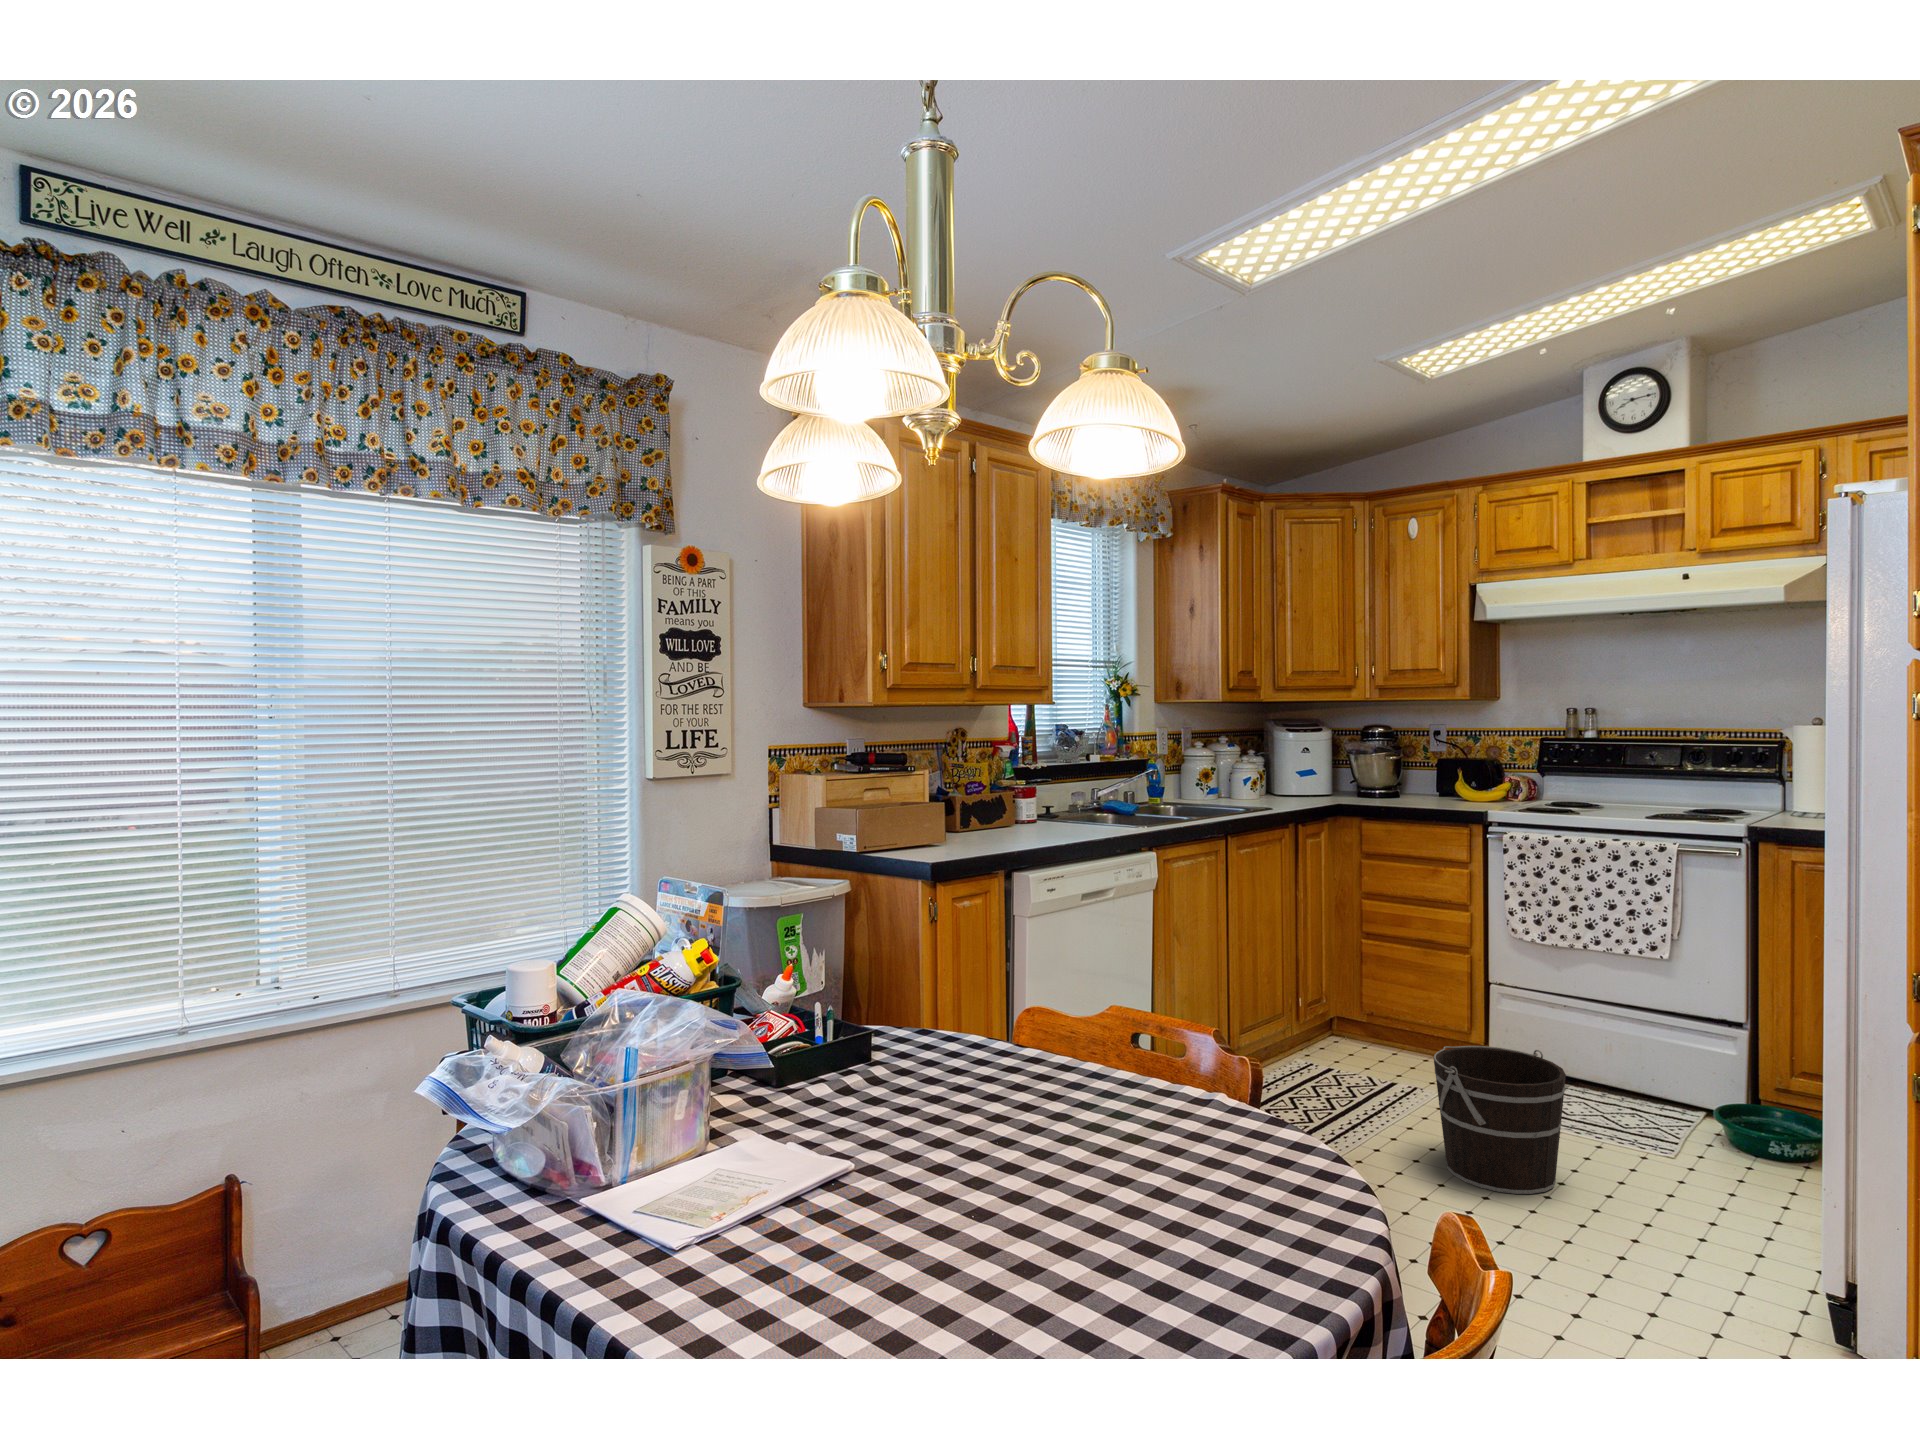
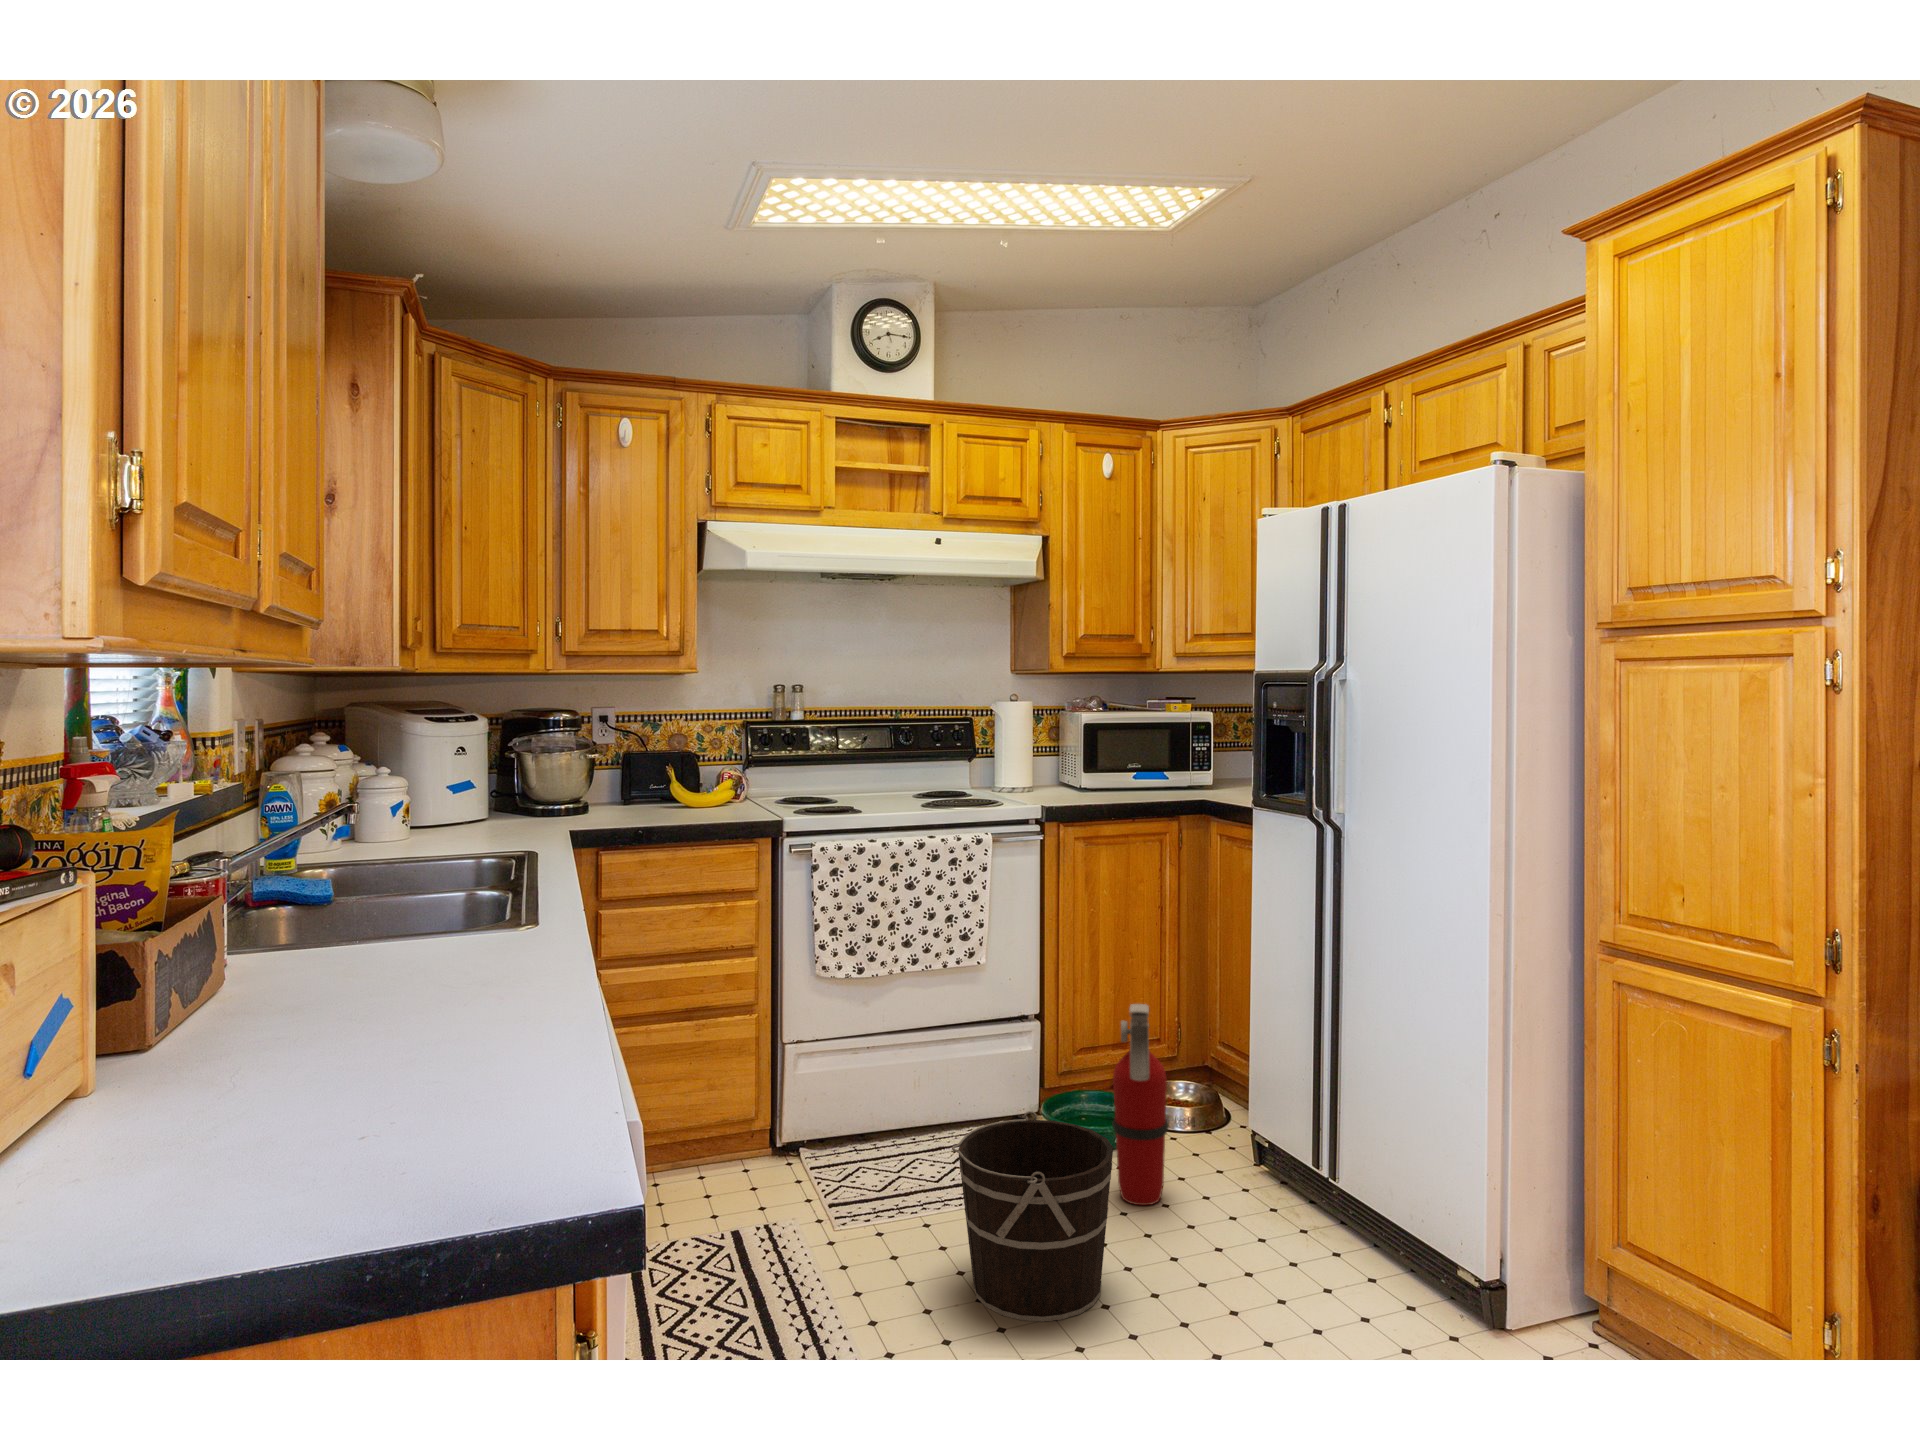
fire extinguisher: none [1660,1001,1745,1193] -> present [1112,1004,1168,1205]

